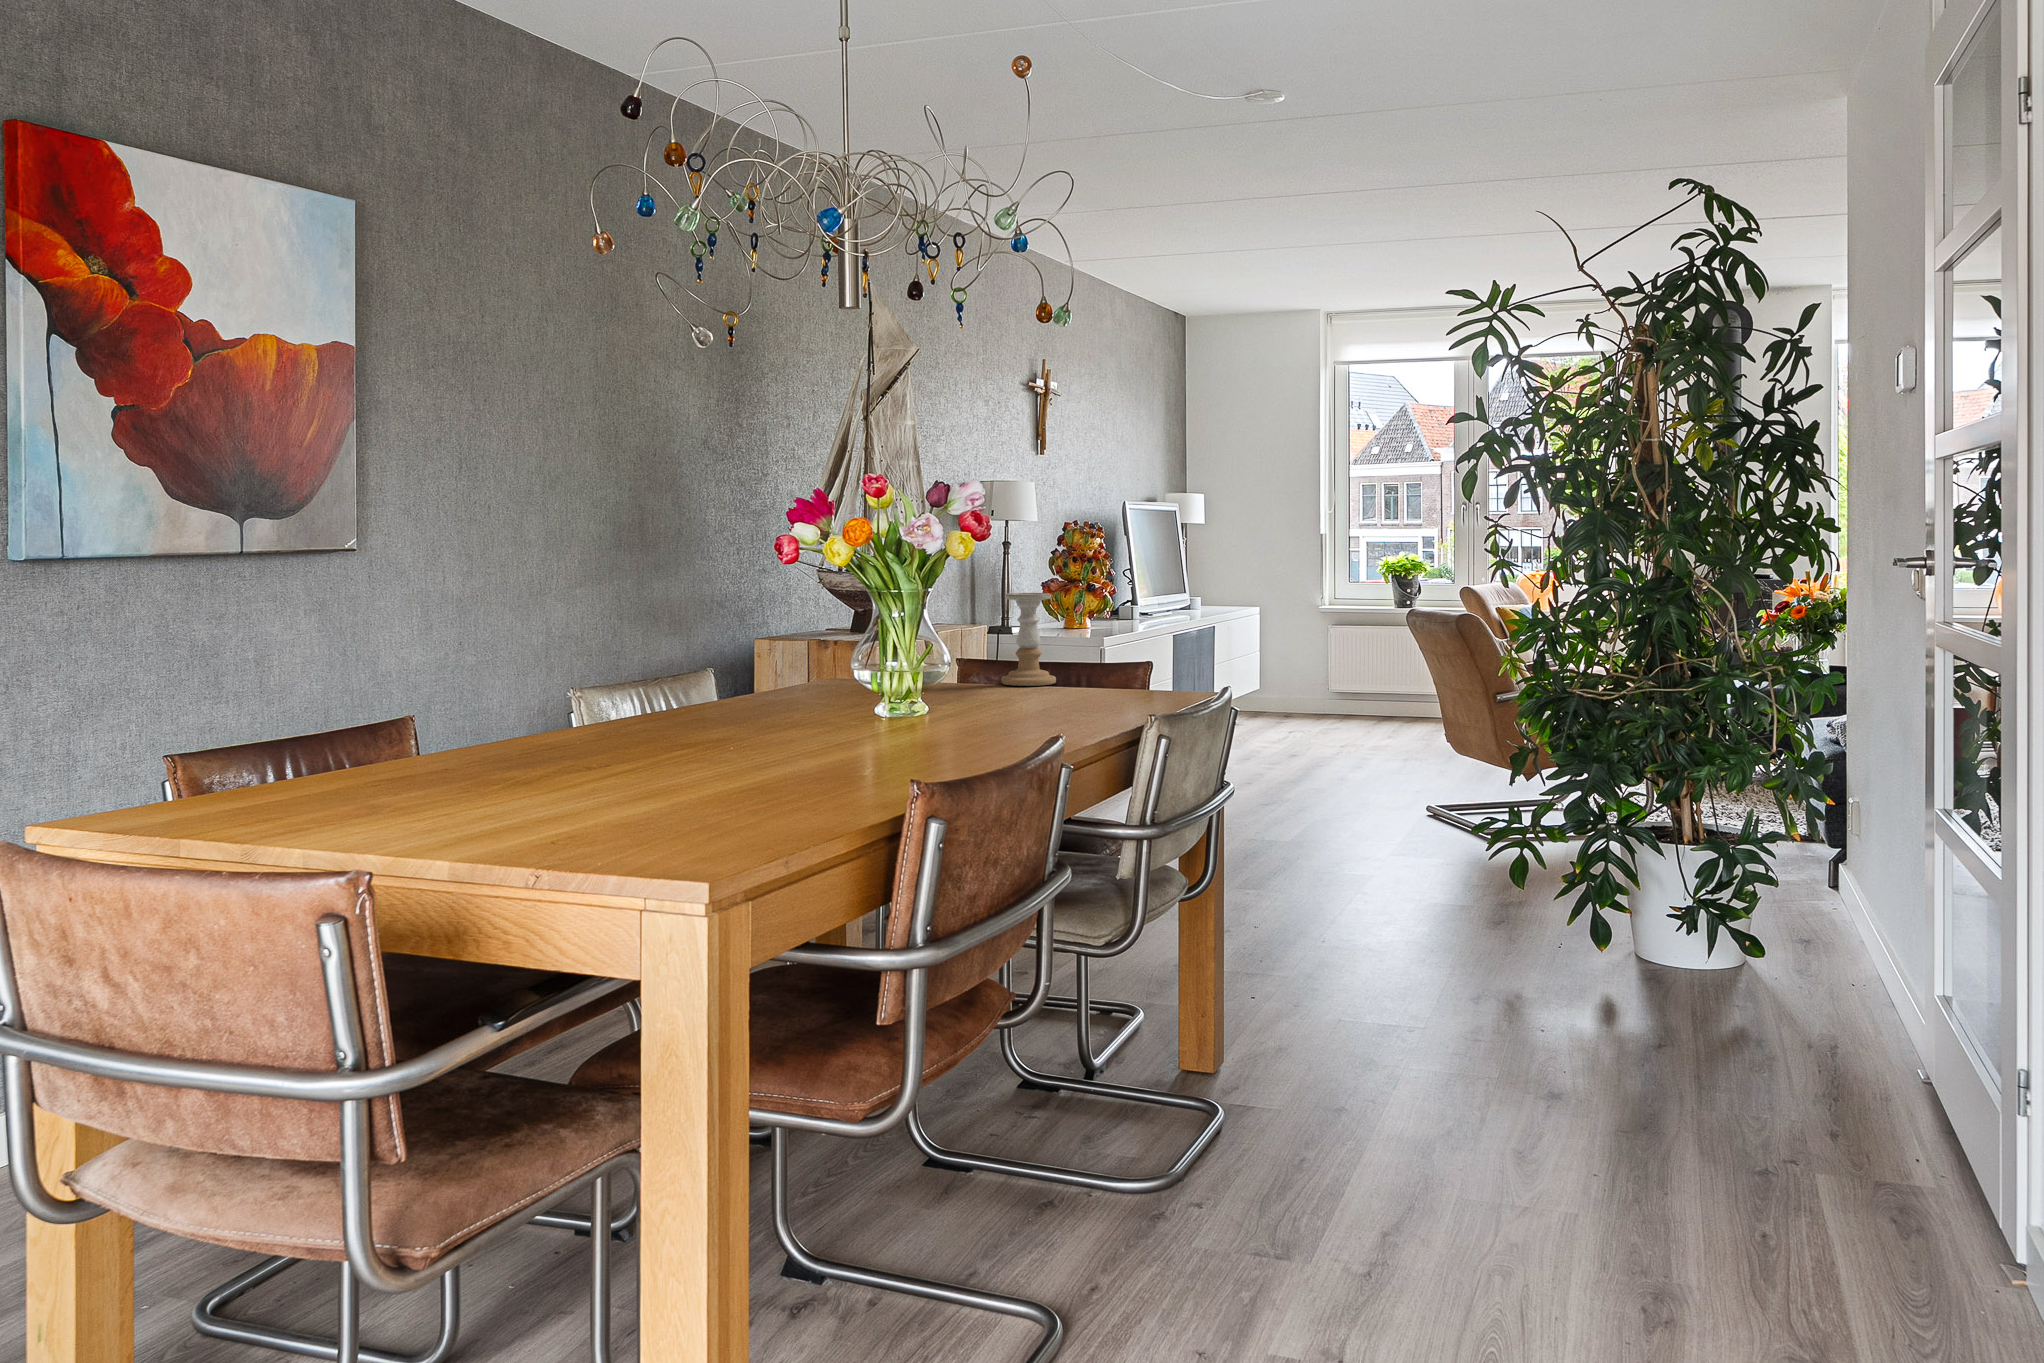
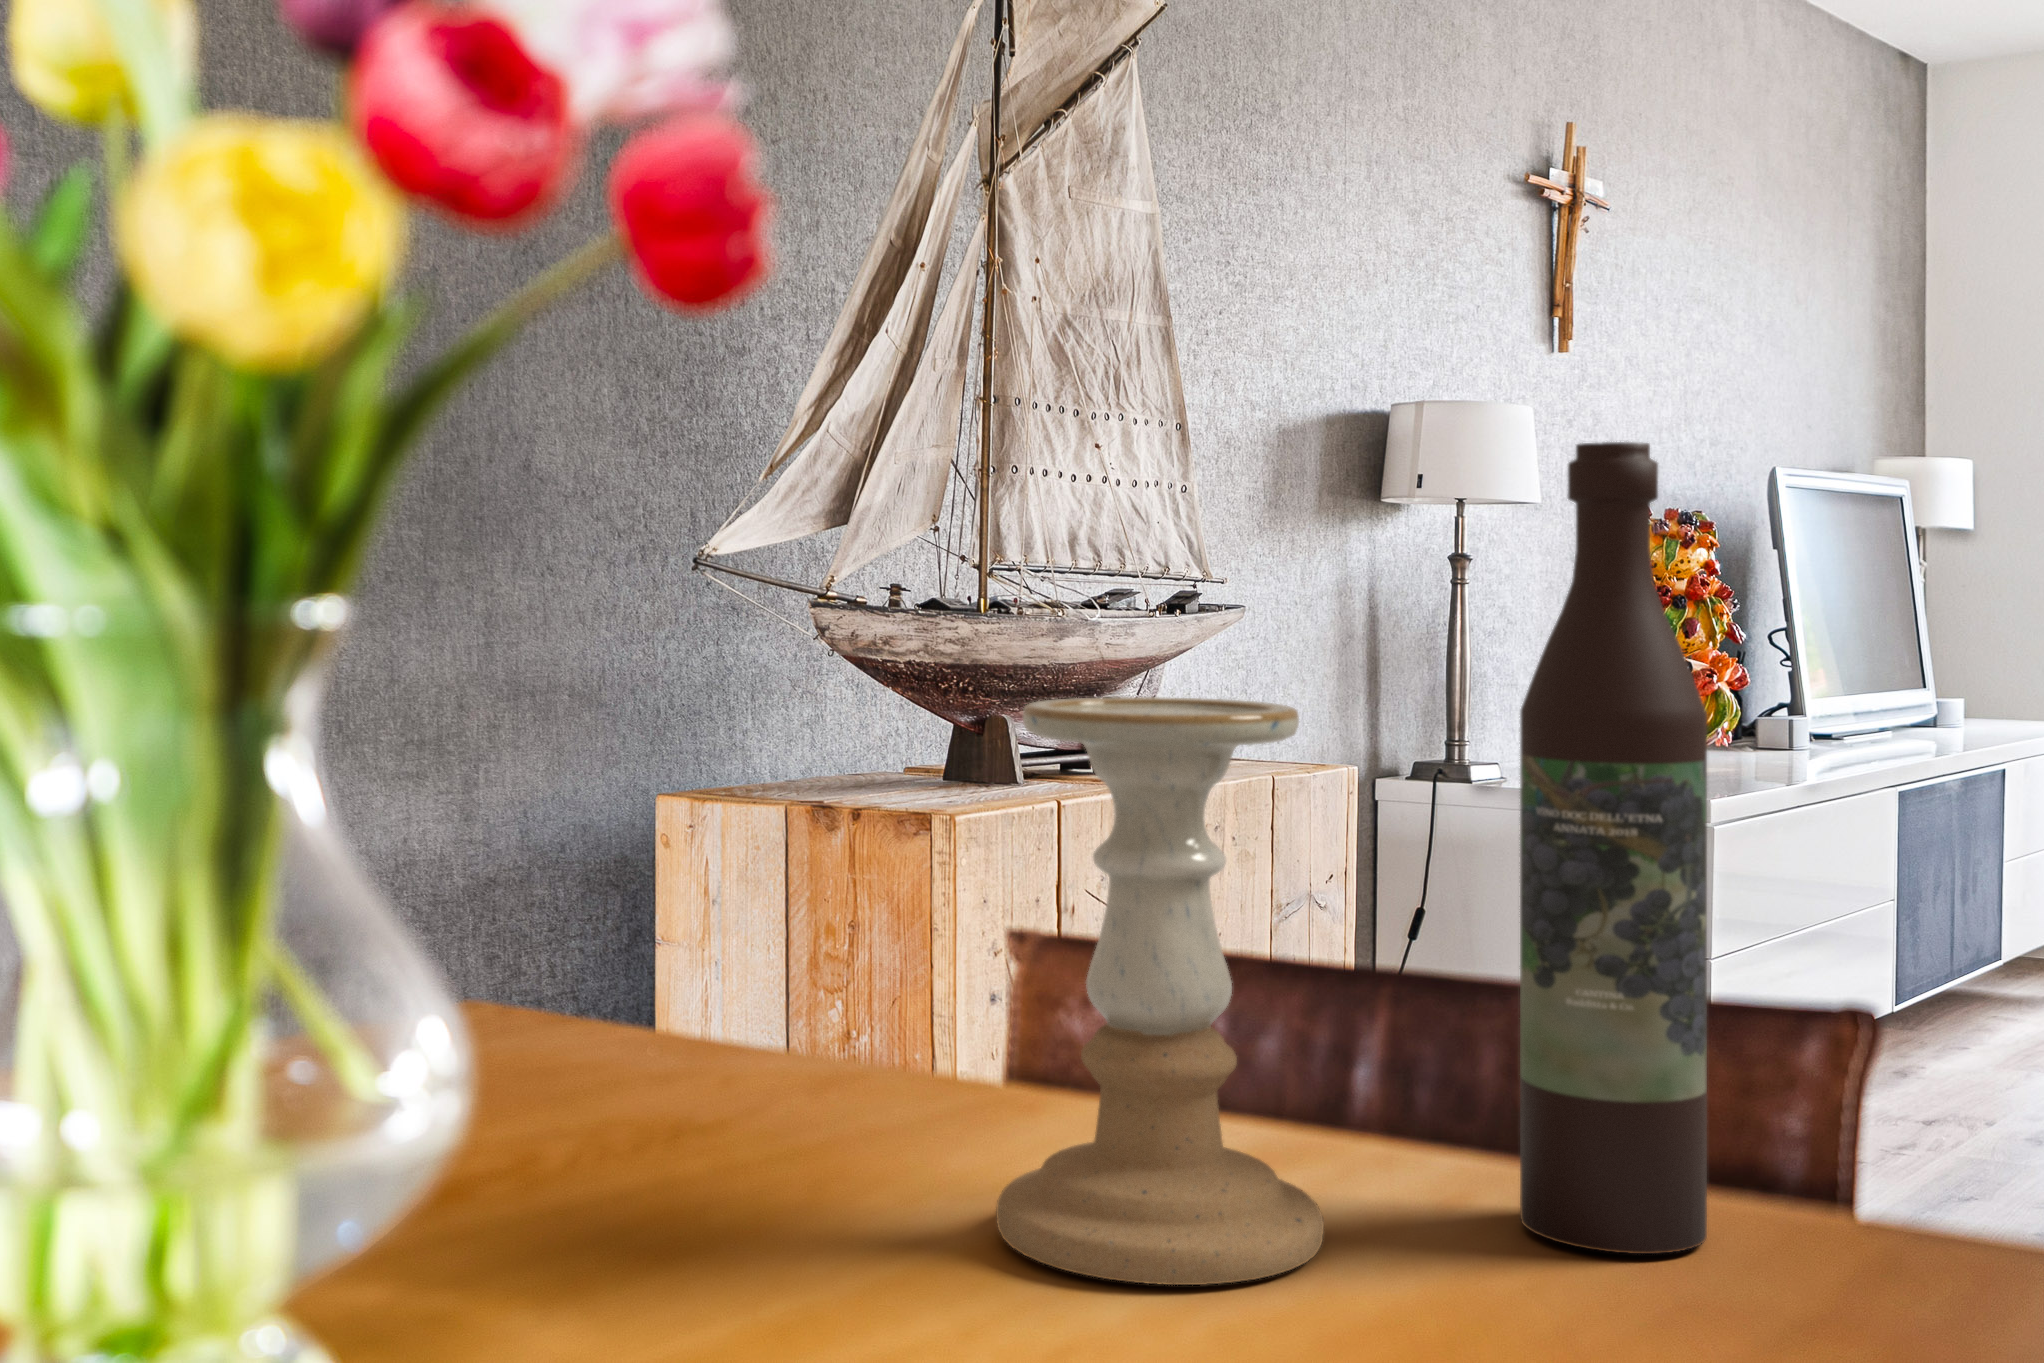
wine bottle: none [1085,548,1114,680] -> present [1520,442,1707,1254]

